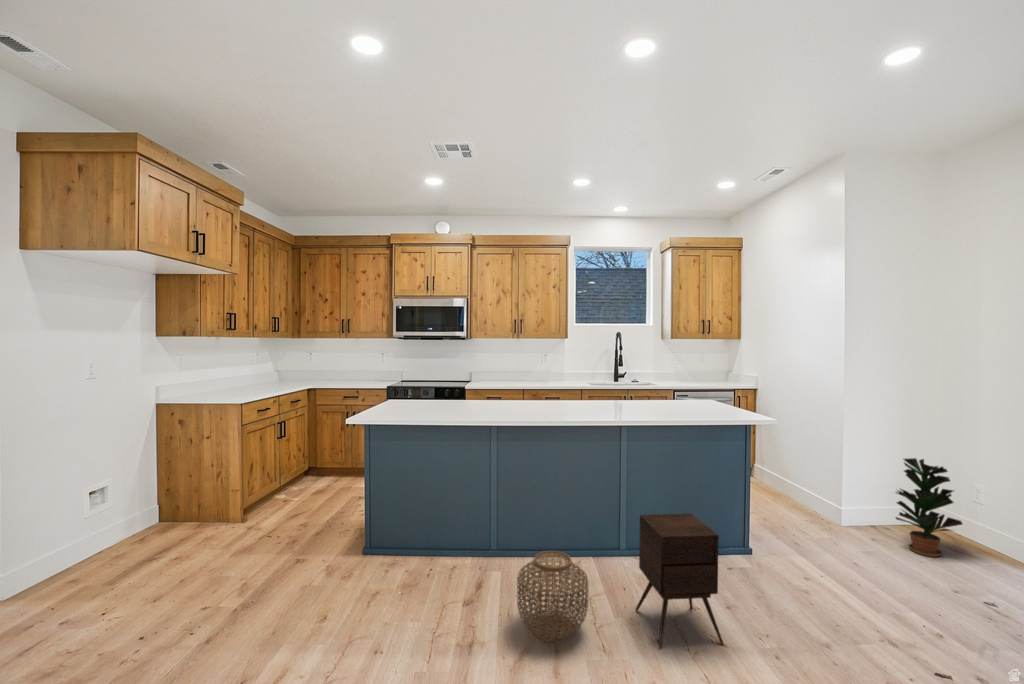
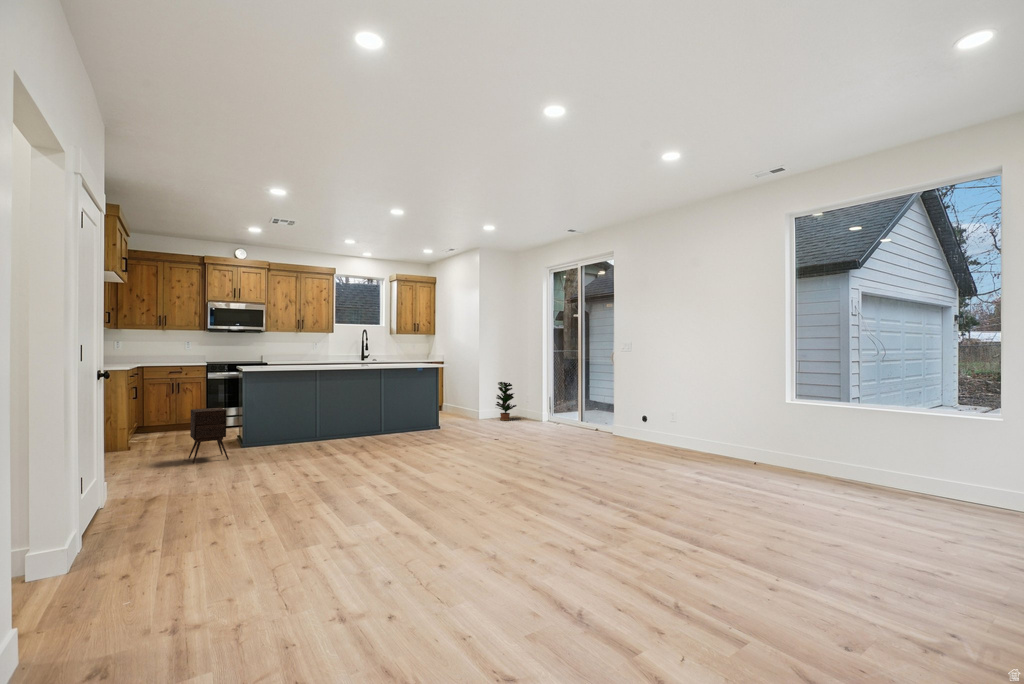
side table: present [636,514,723,648] -> present [189,408,229,464]
woven basket: present [517,551,588,643] -> none [347,415,378,448]

